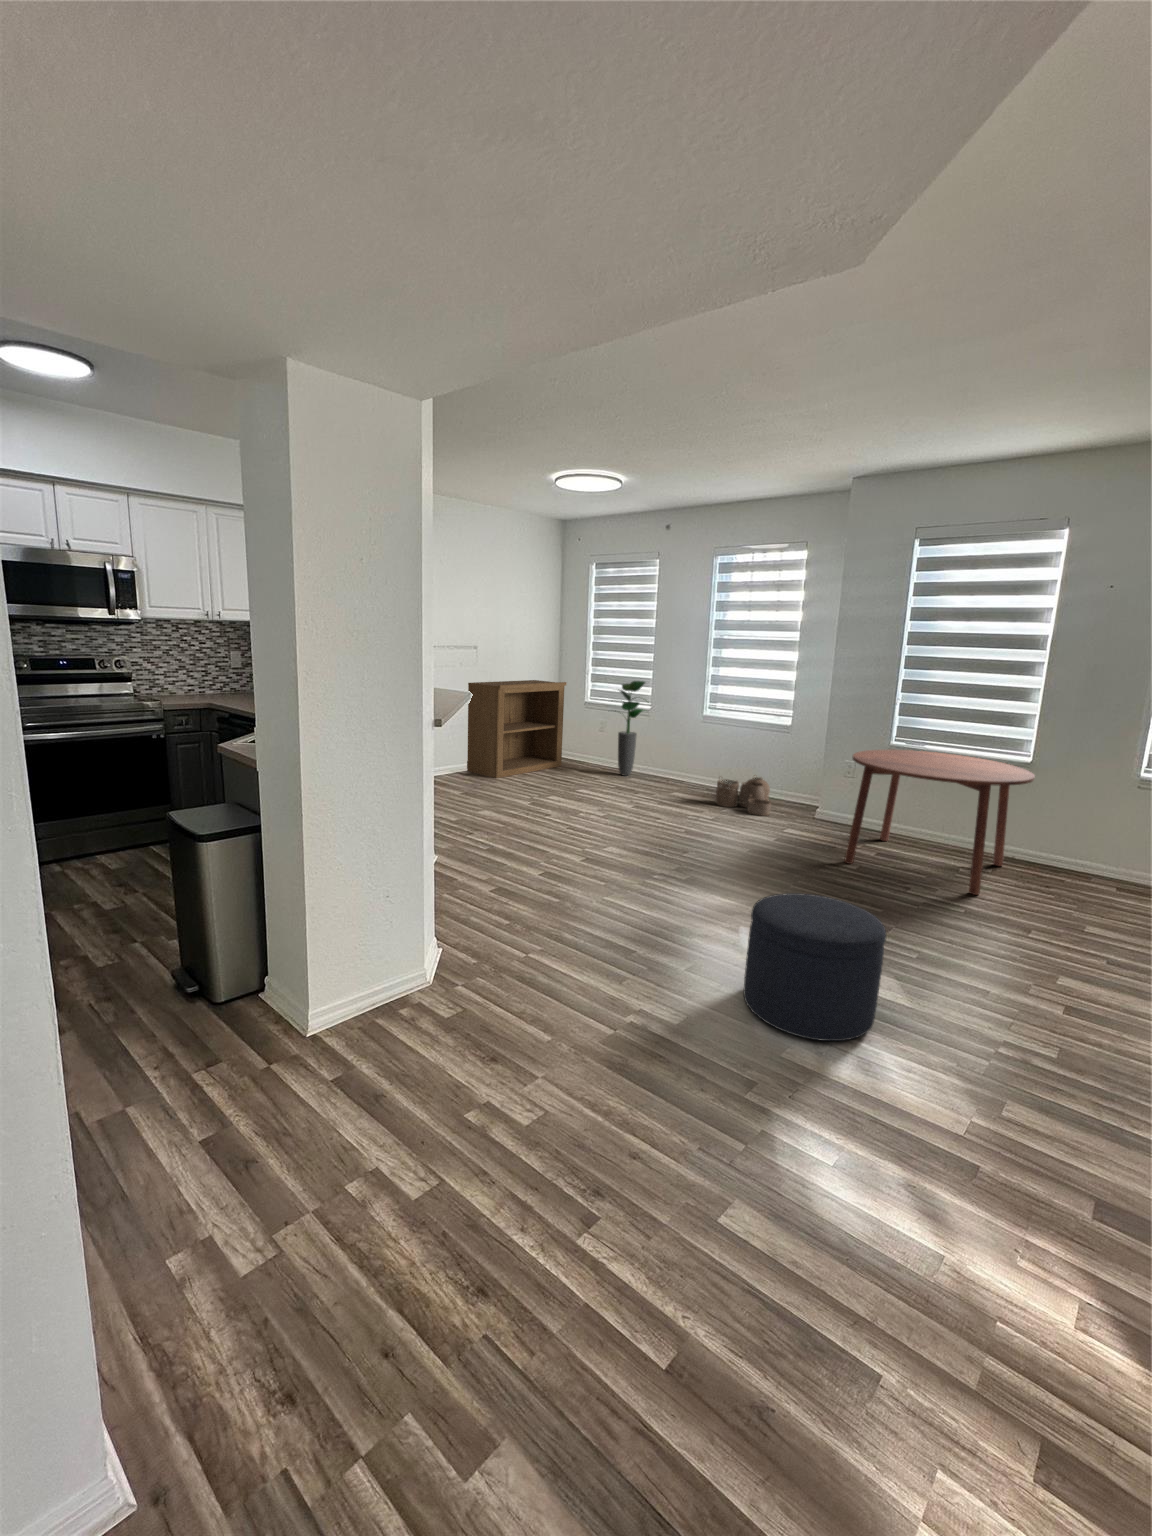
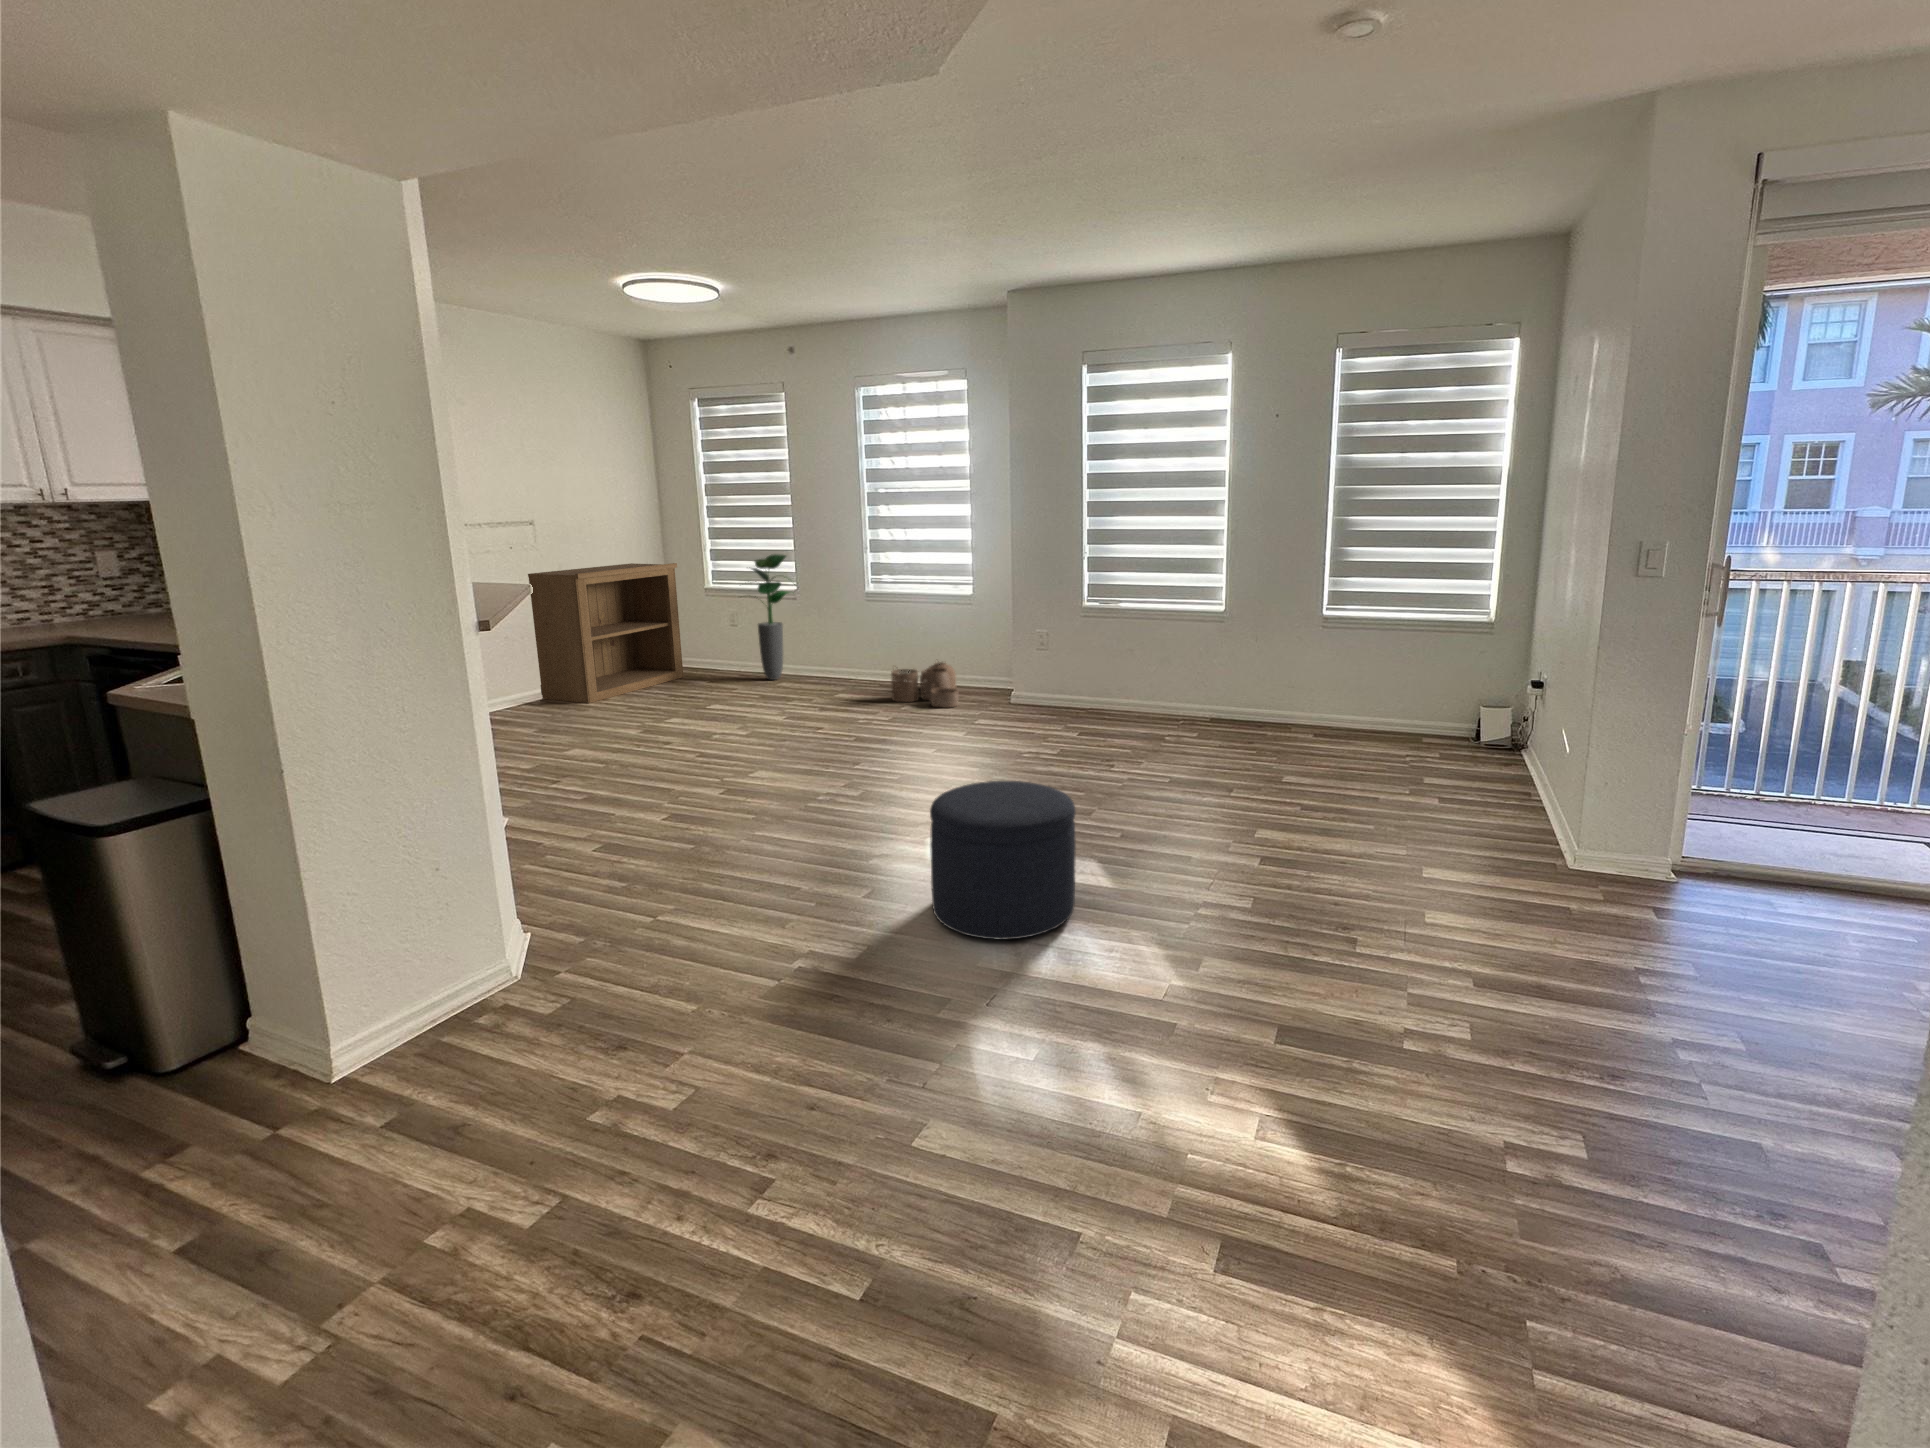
dining table: present [845,750,1034,895] -> none [1040,611,1222,761]

